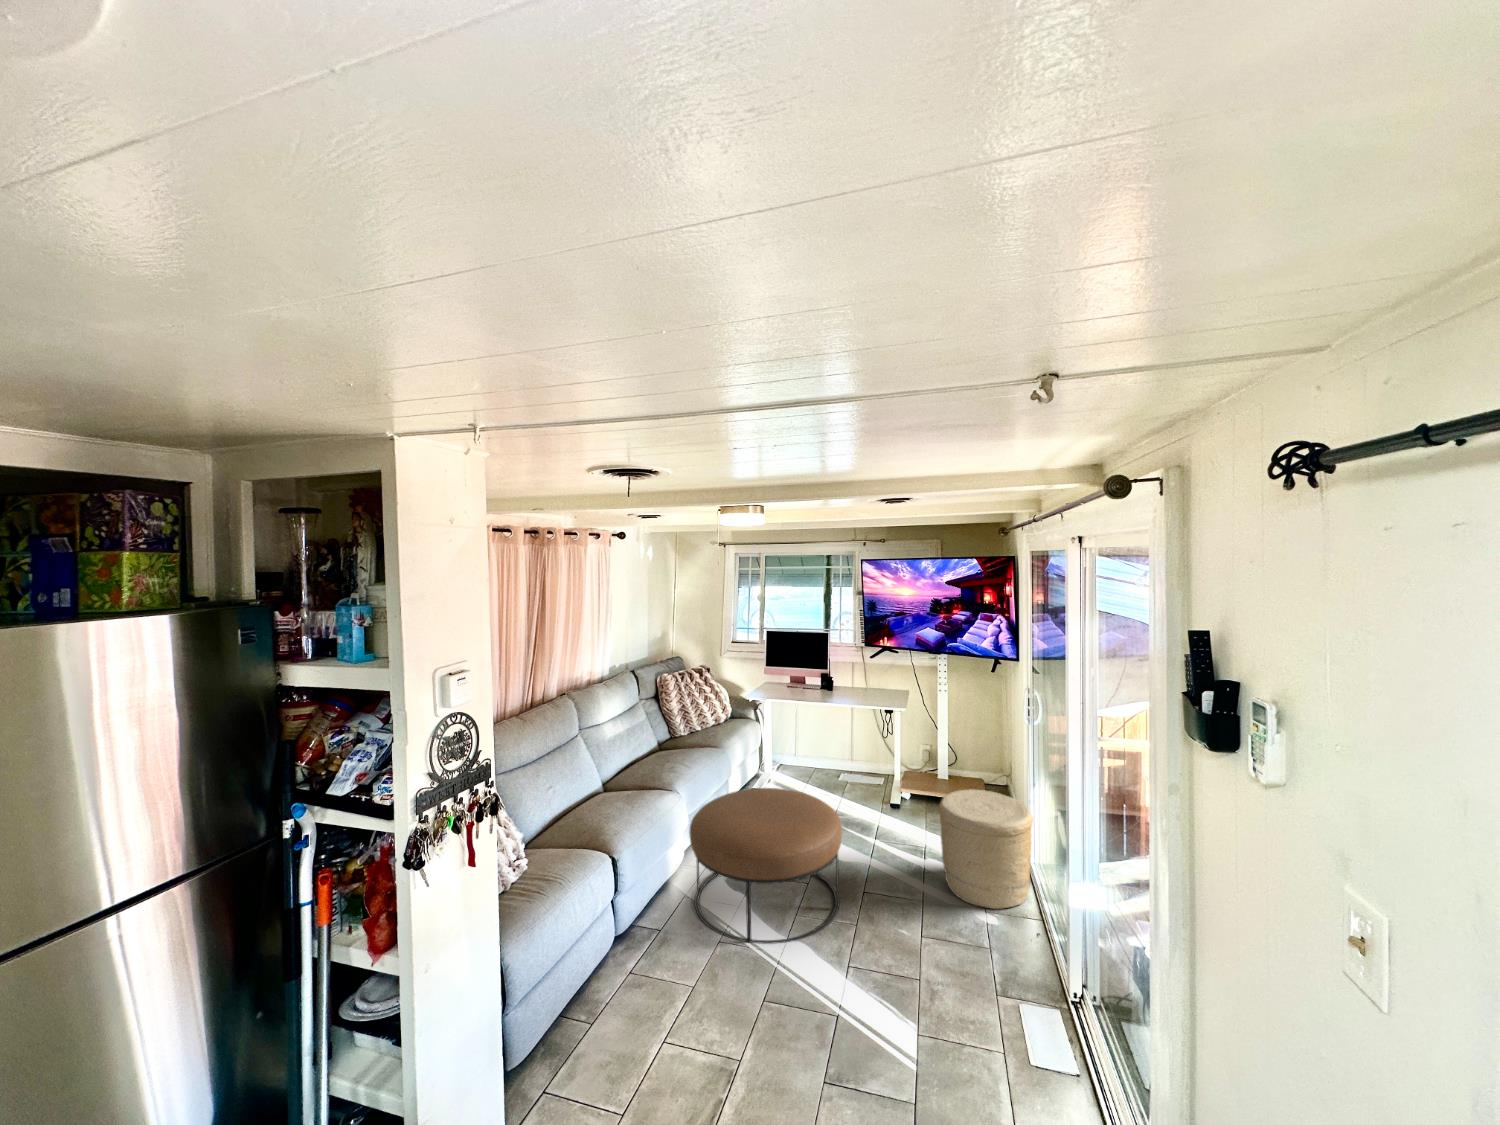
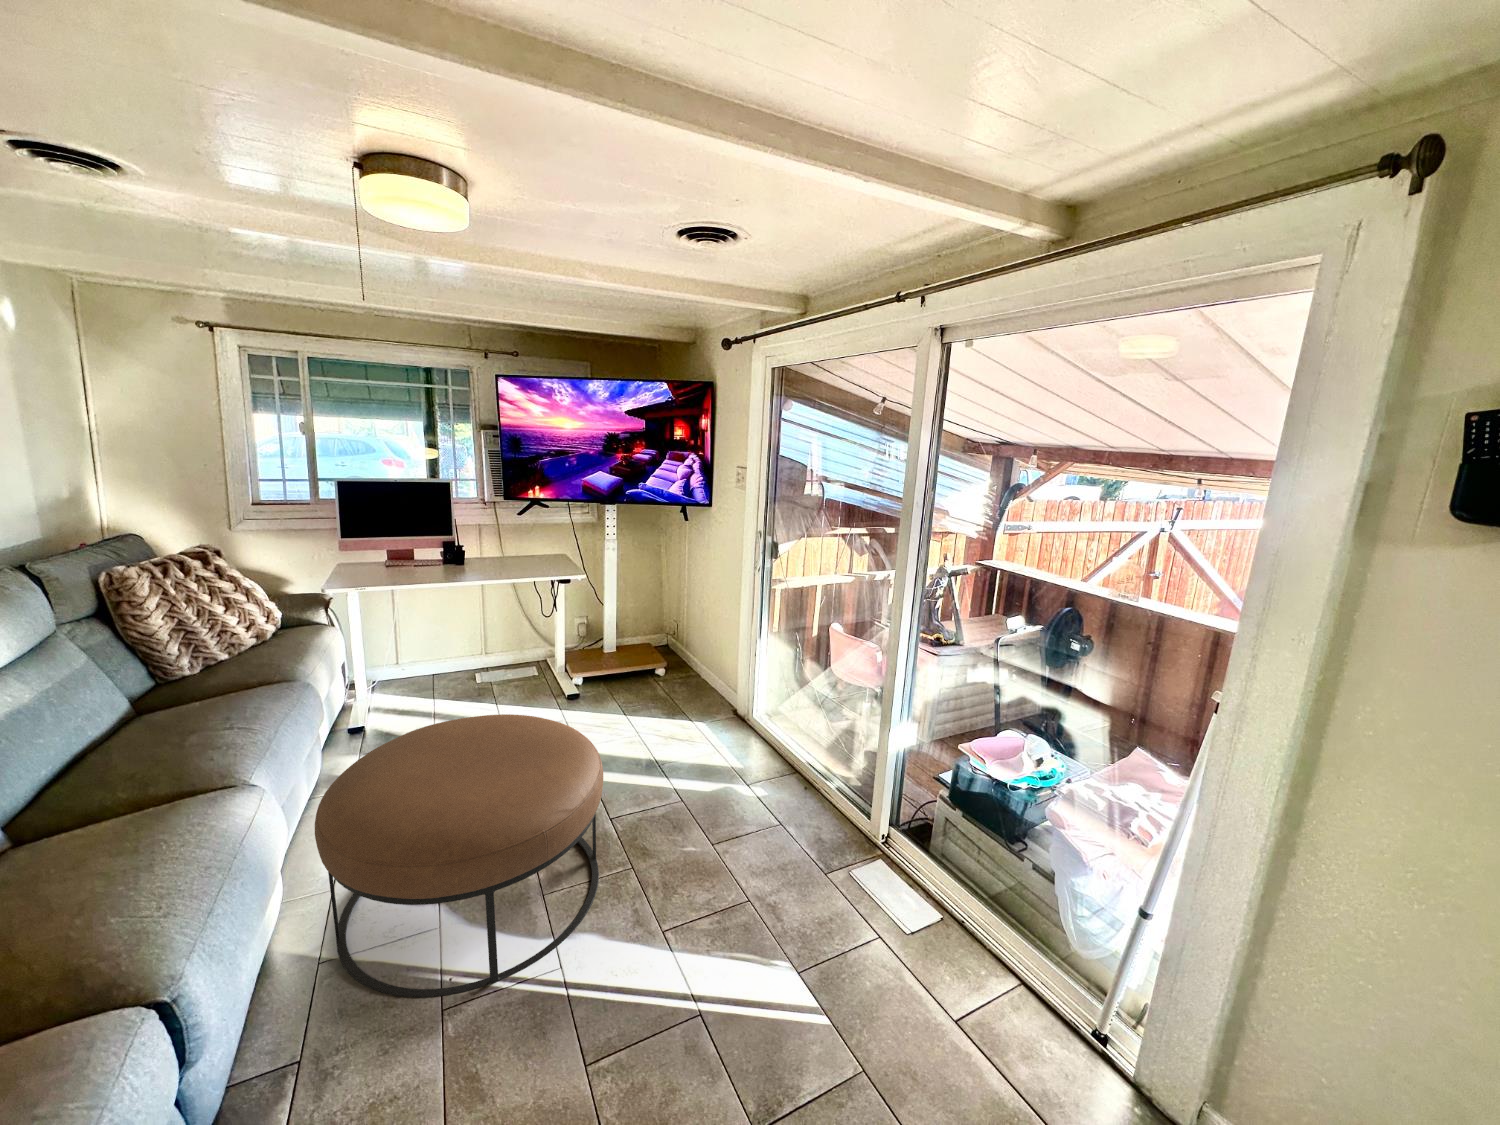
woven basket: present [939,789,1033,909] -> none [683,653,786,784]

